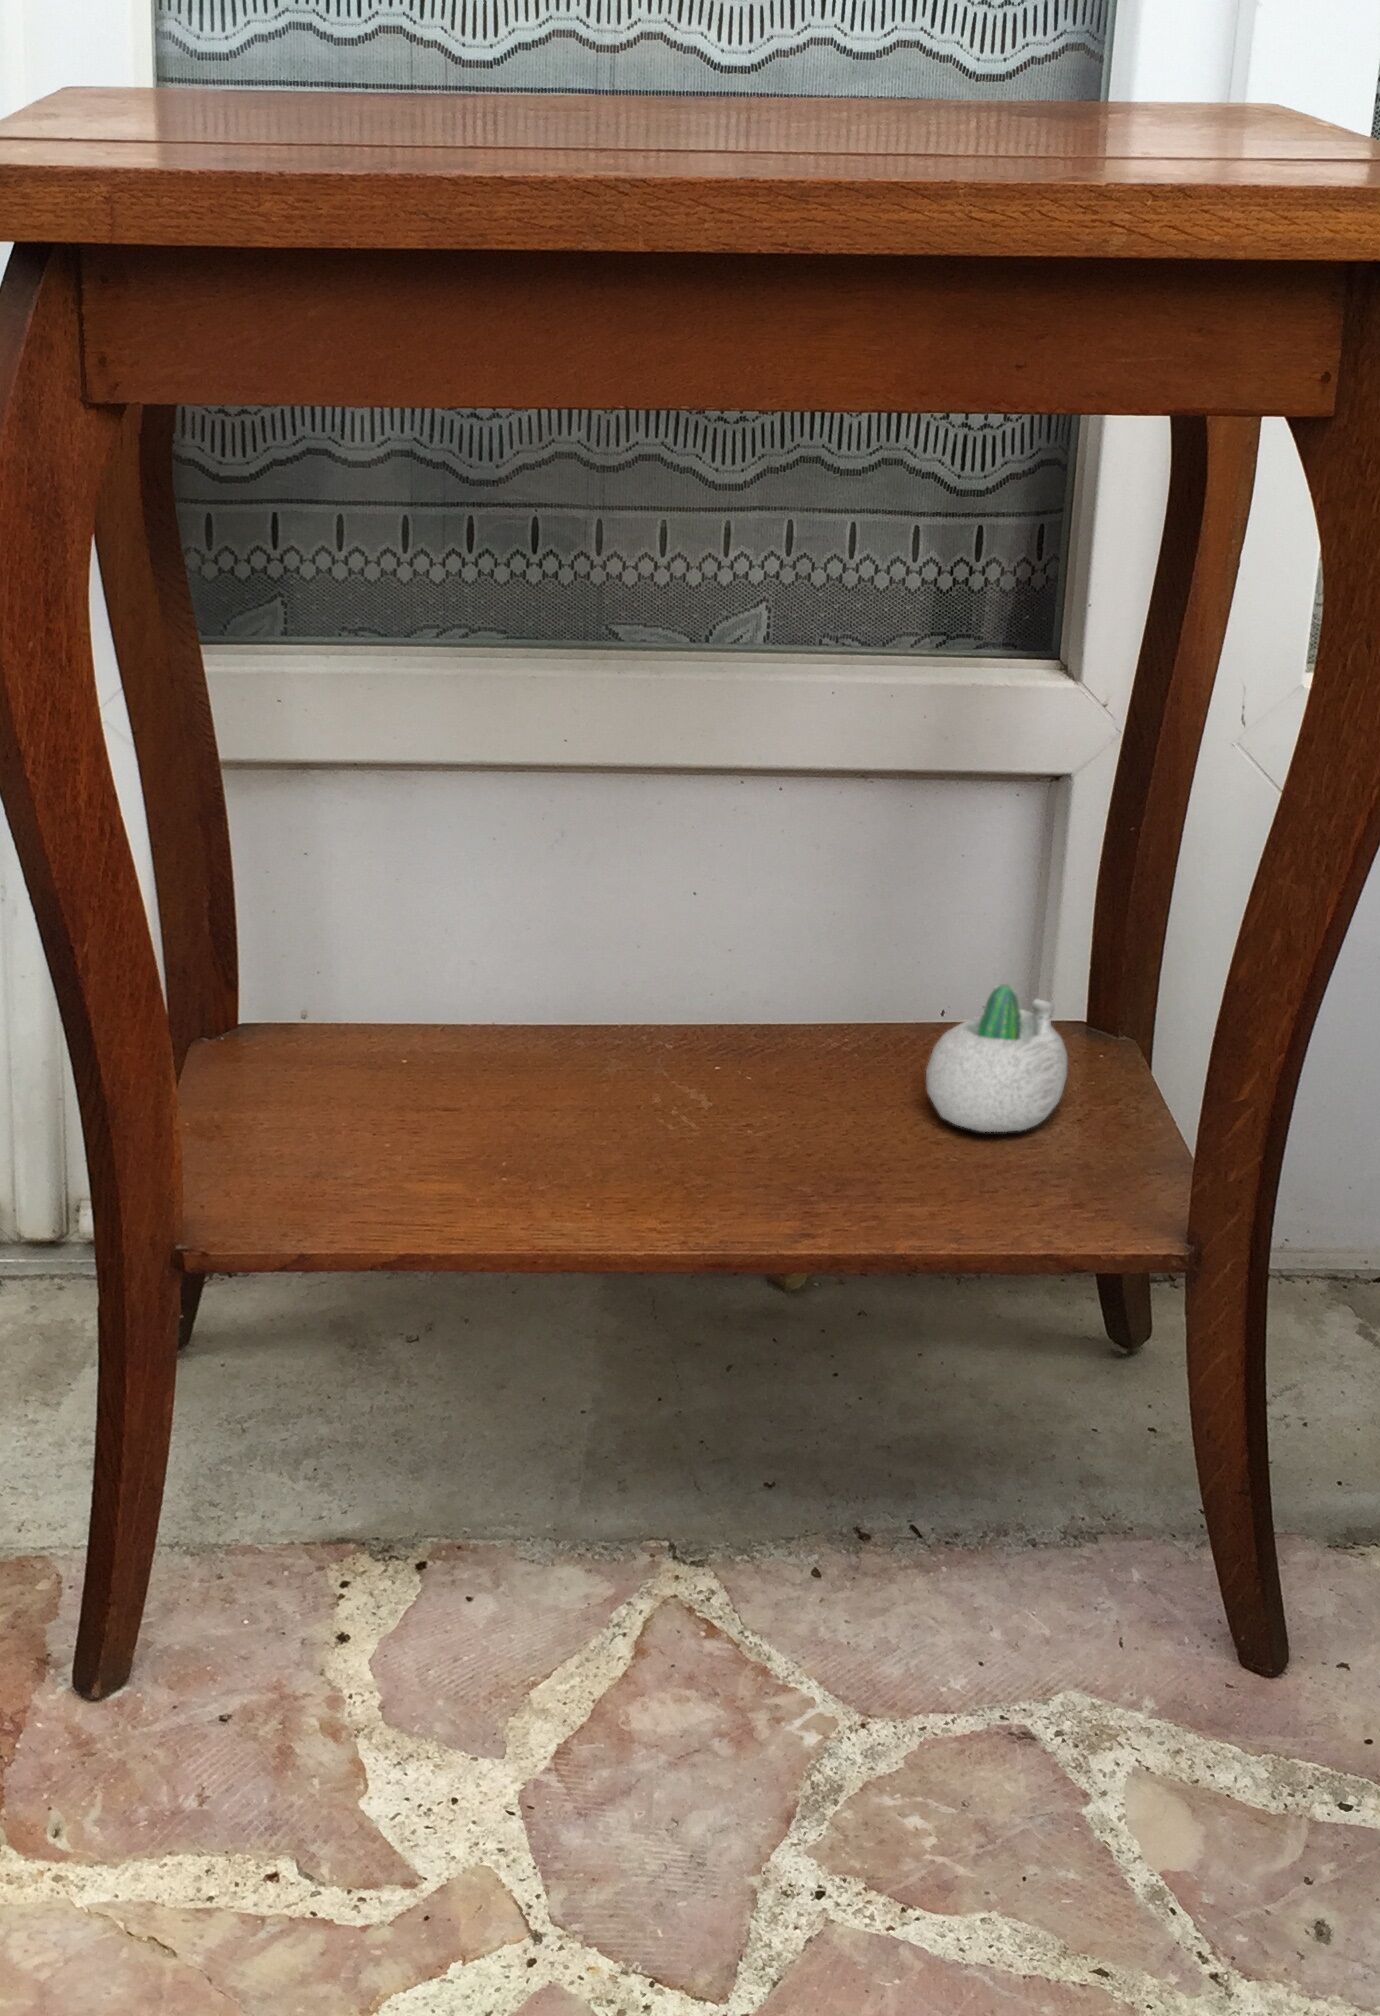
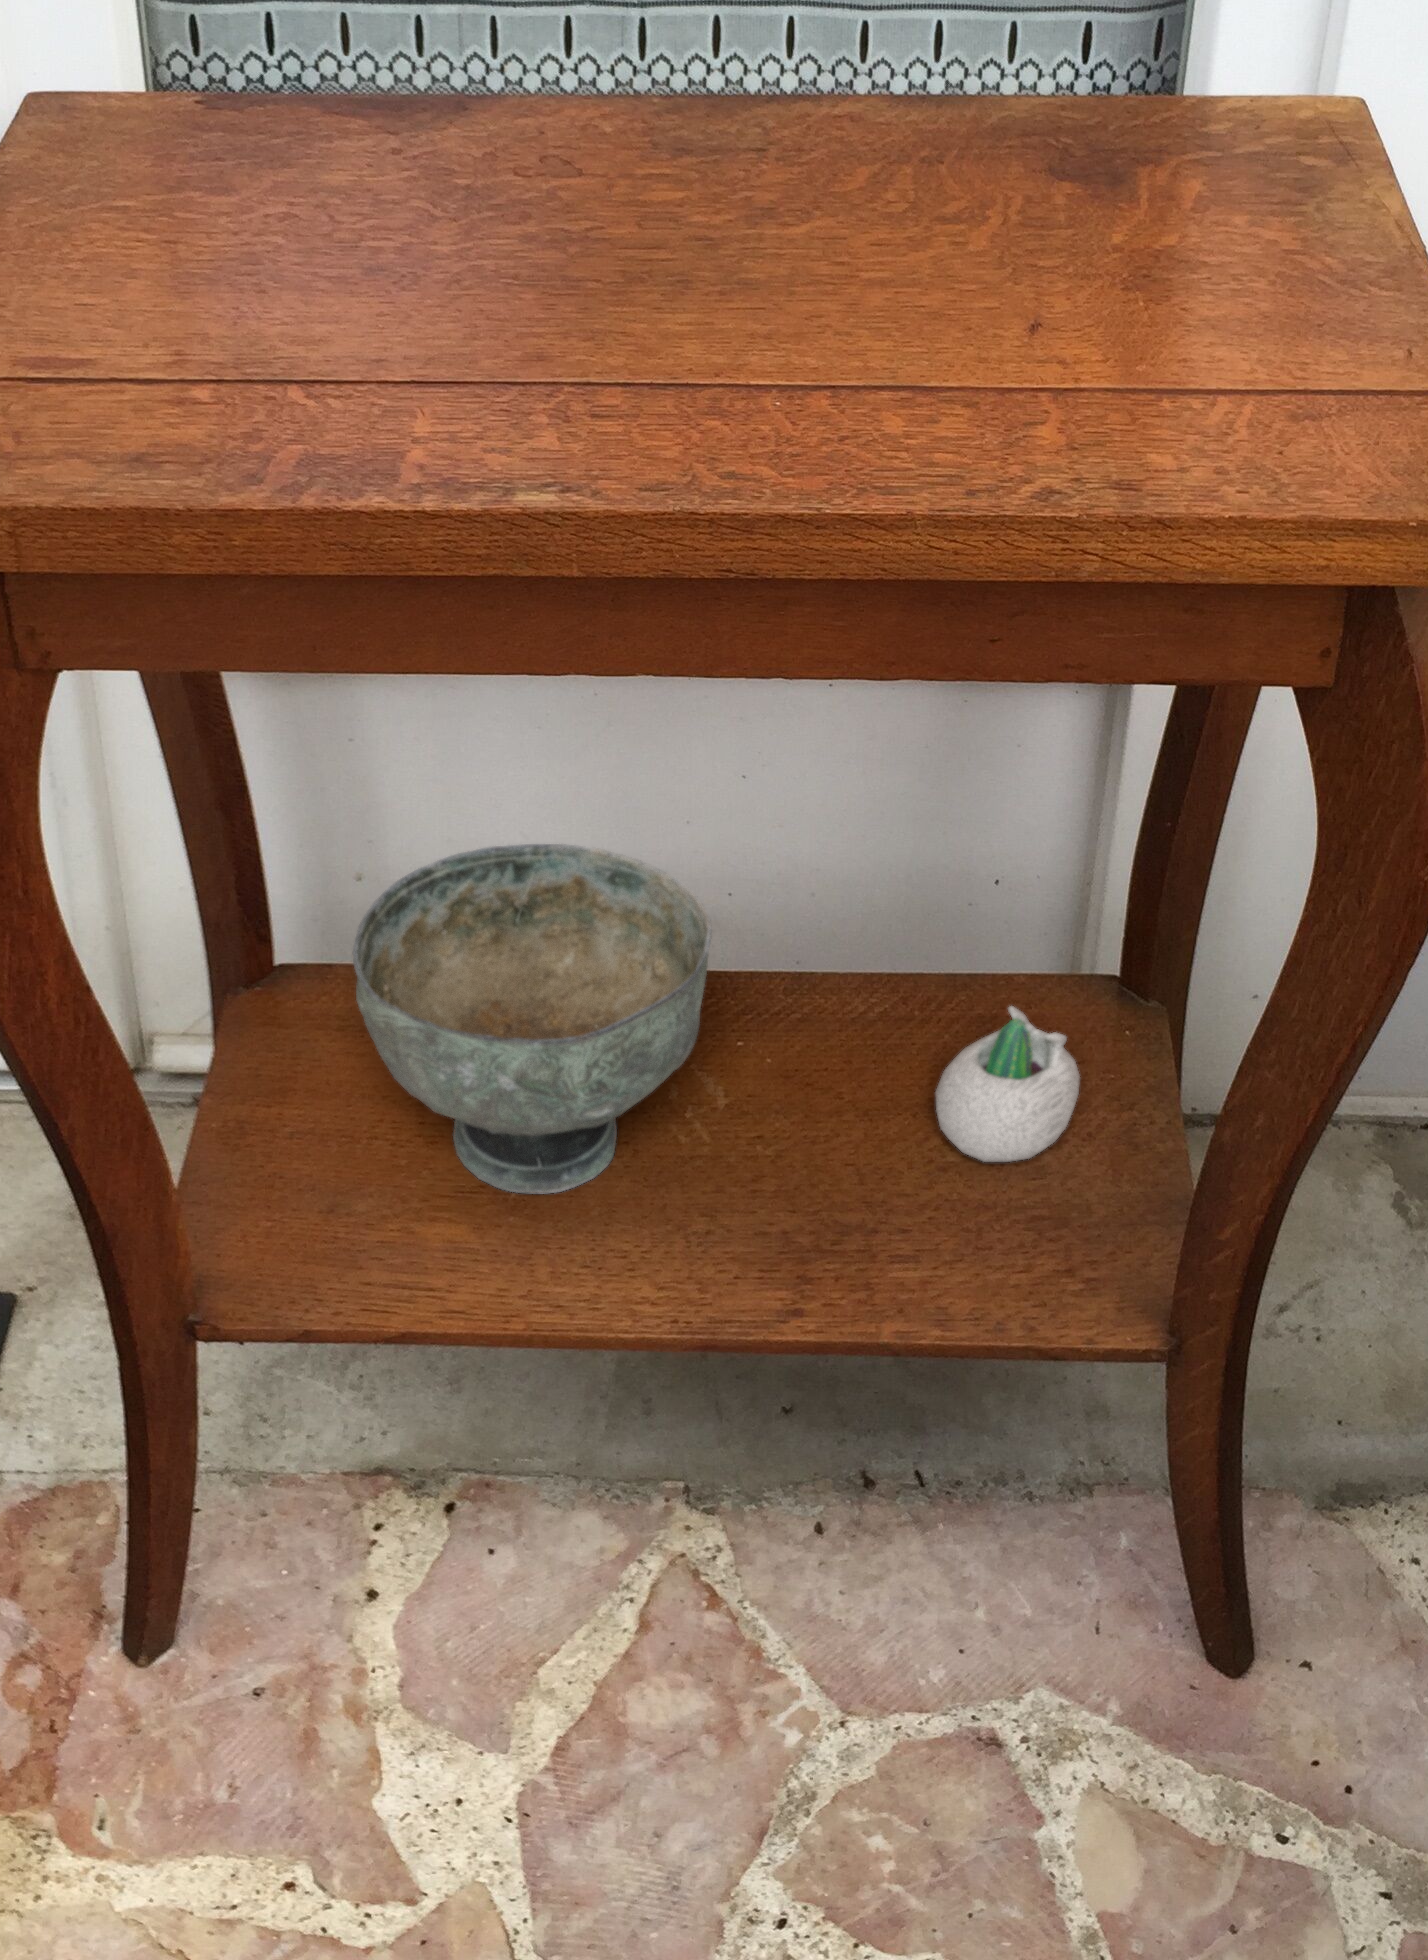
decorative bowl: none [347,840,704,1164] -> present [353,844,712,1194]

